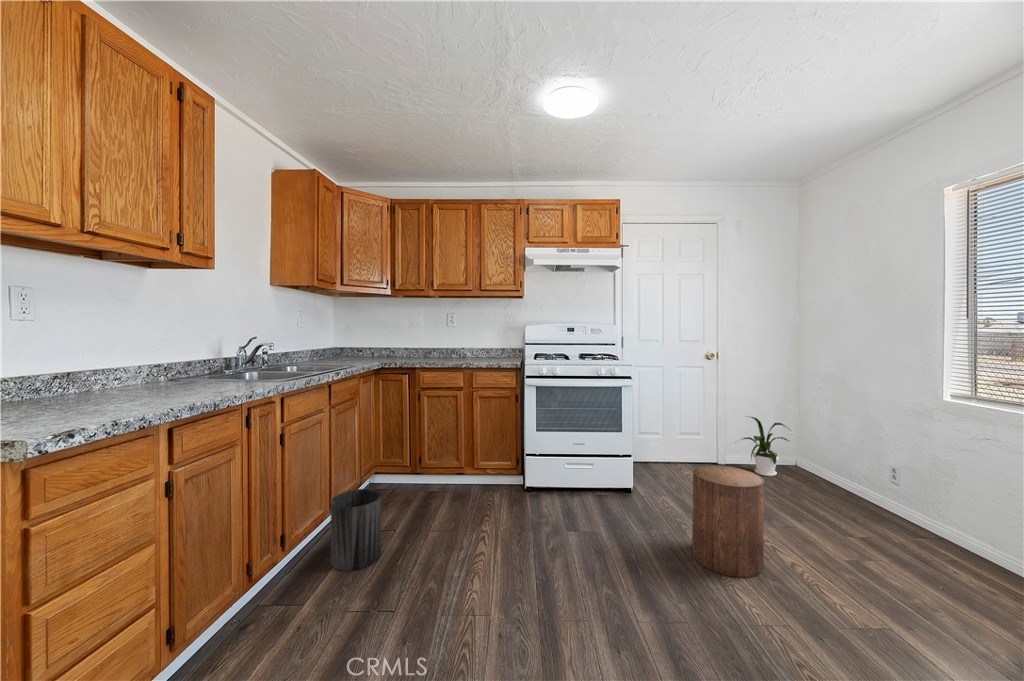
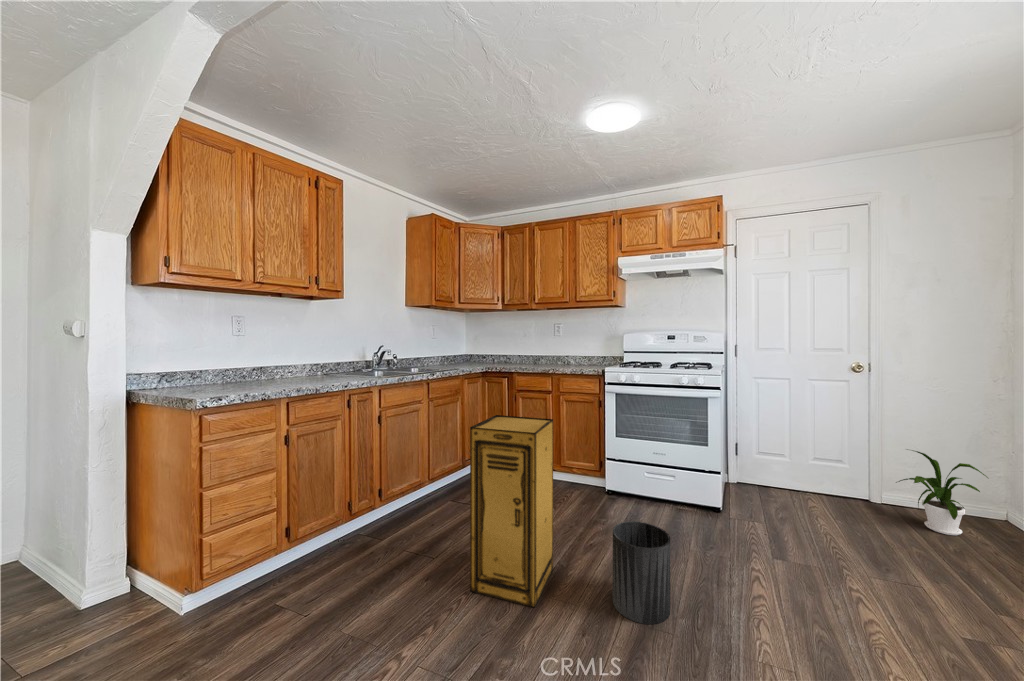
storage cabinet: none [465,417,545,631] -> present [470,415,553,608]
stool: present [692,465,765,578] -> none [741,495,833,638]
trash can: present [331,489,381,571] -> present [612,521,670,624]

